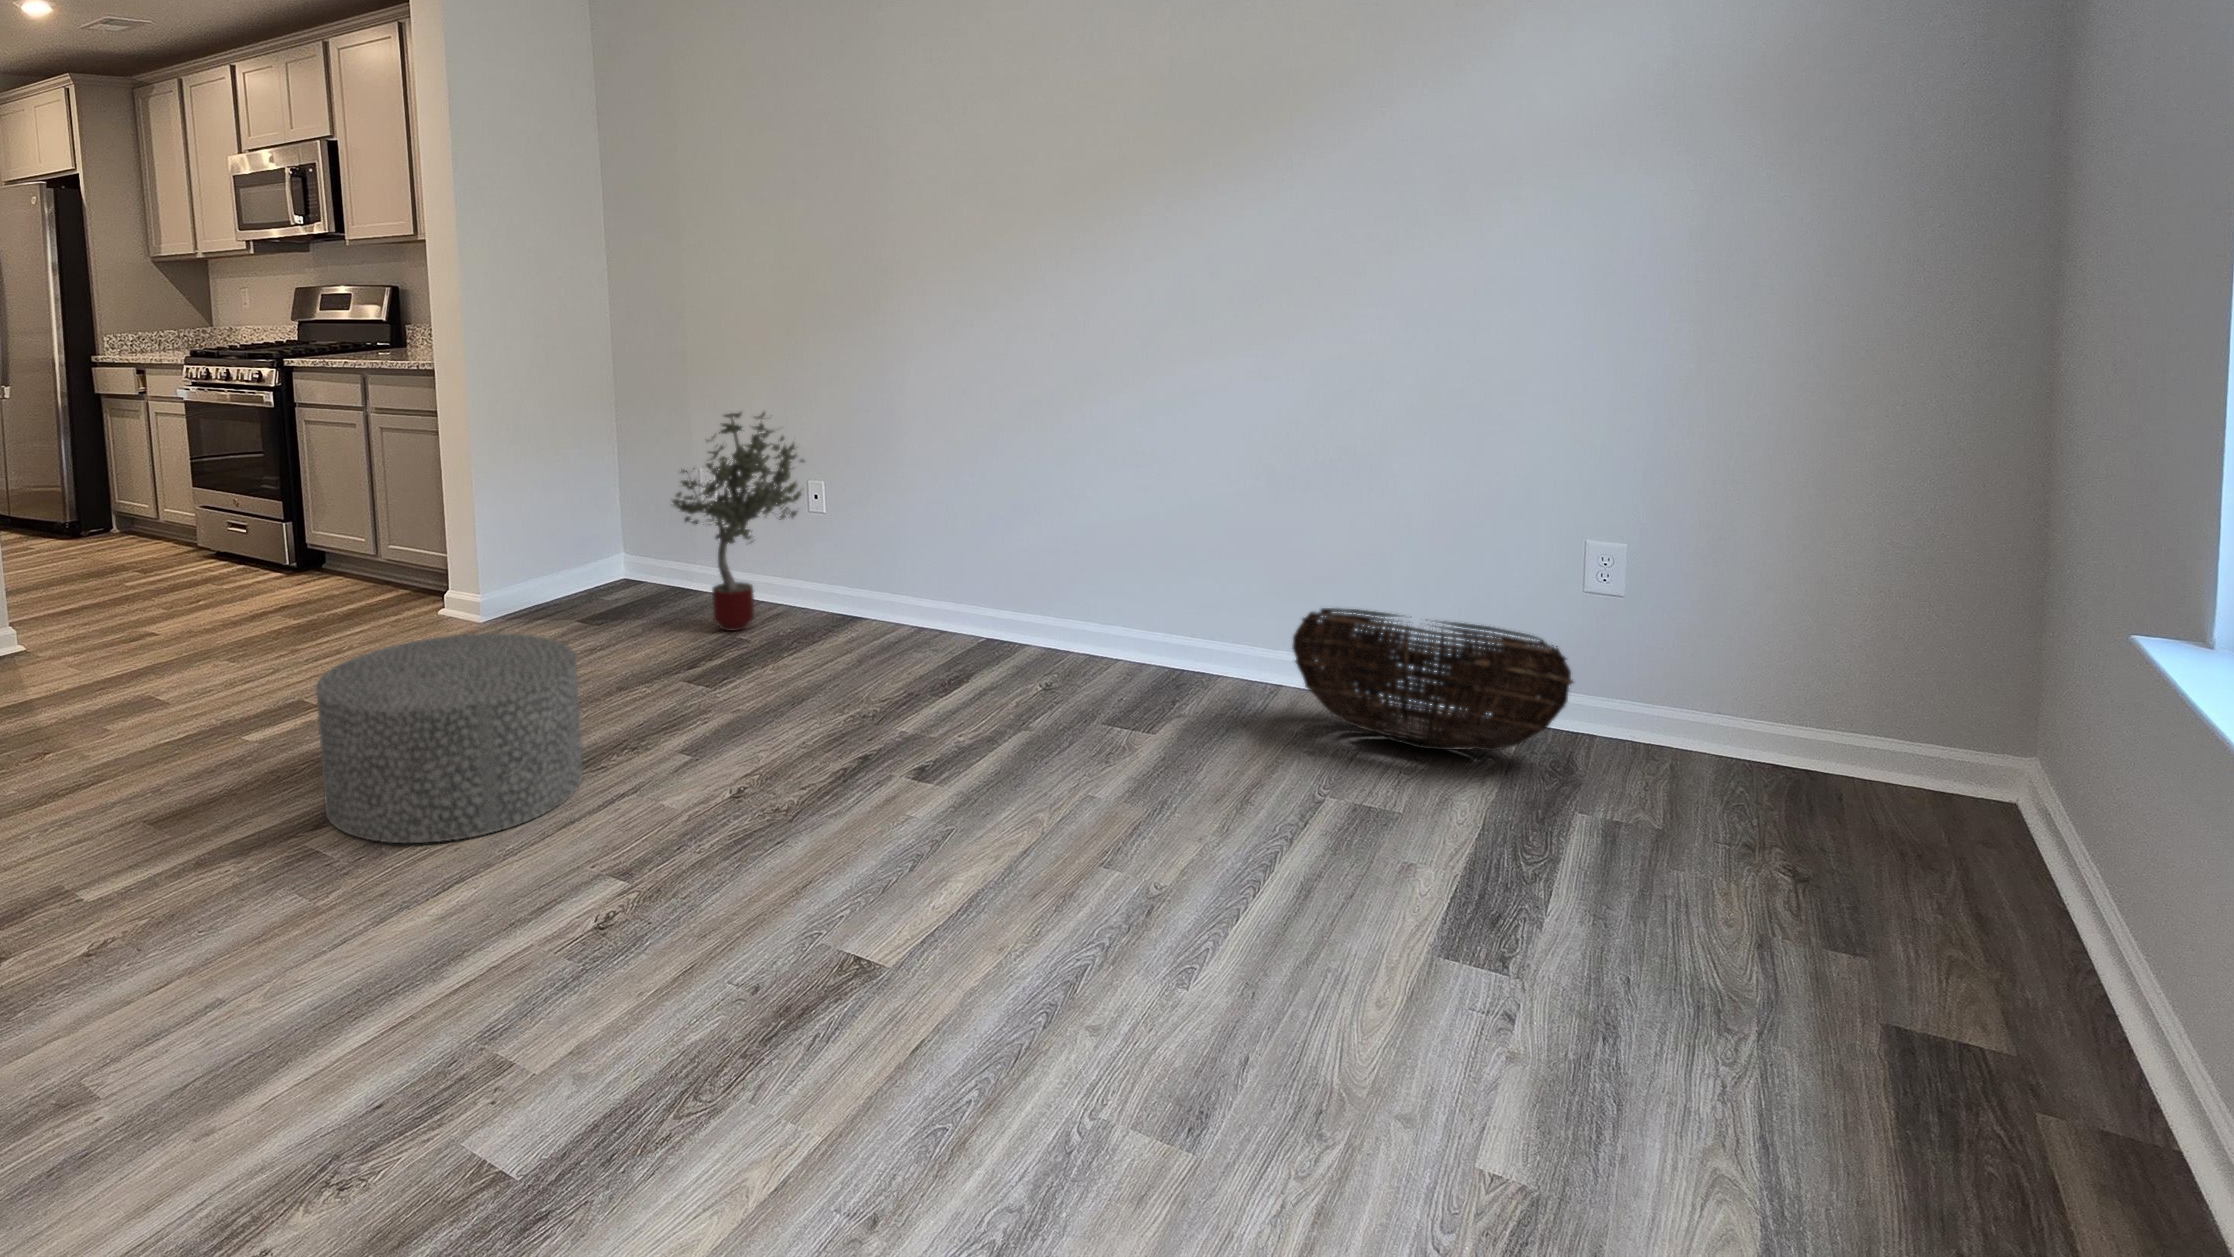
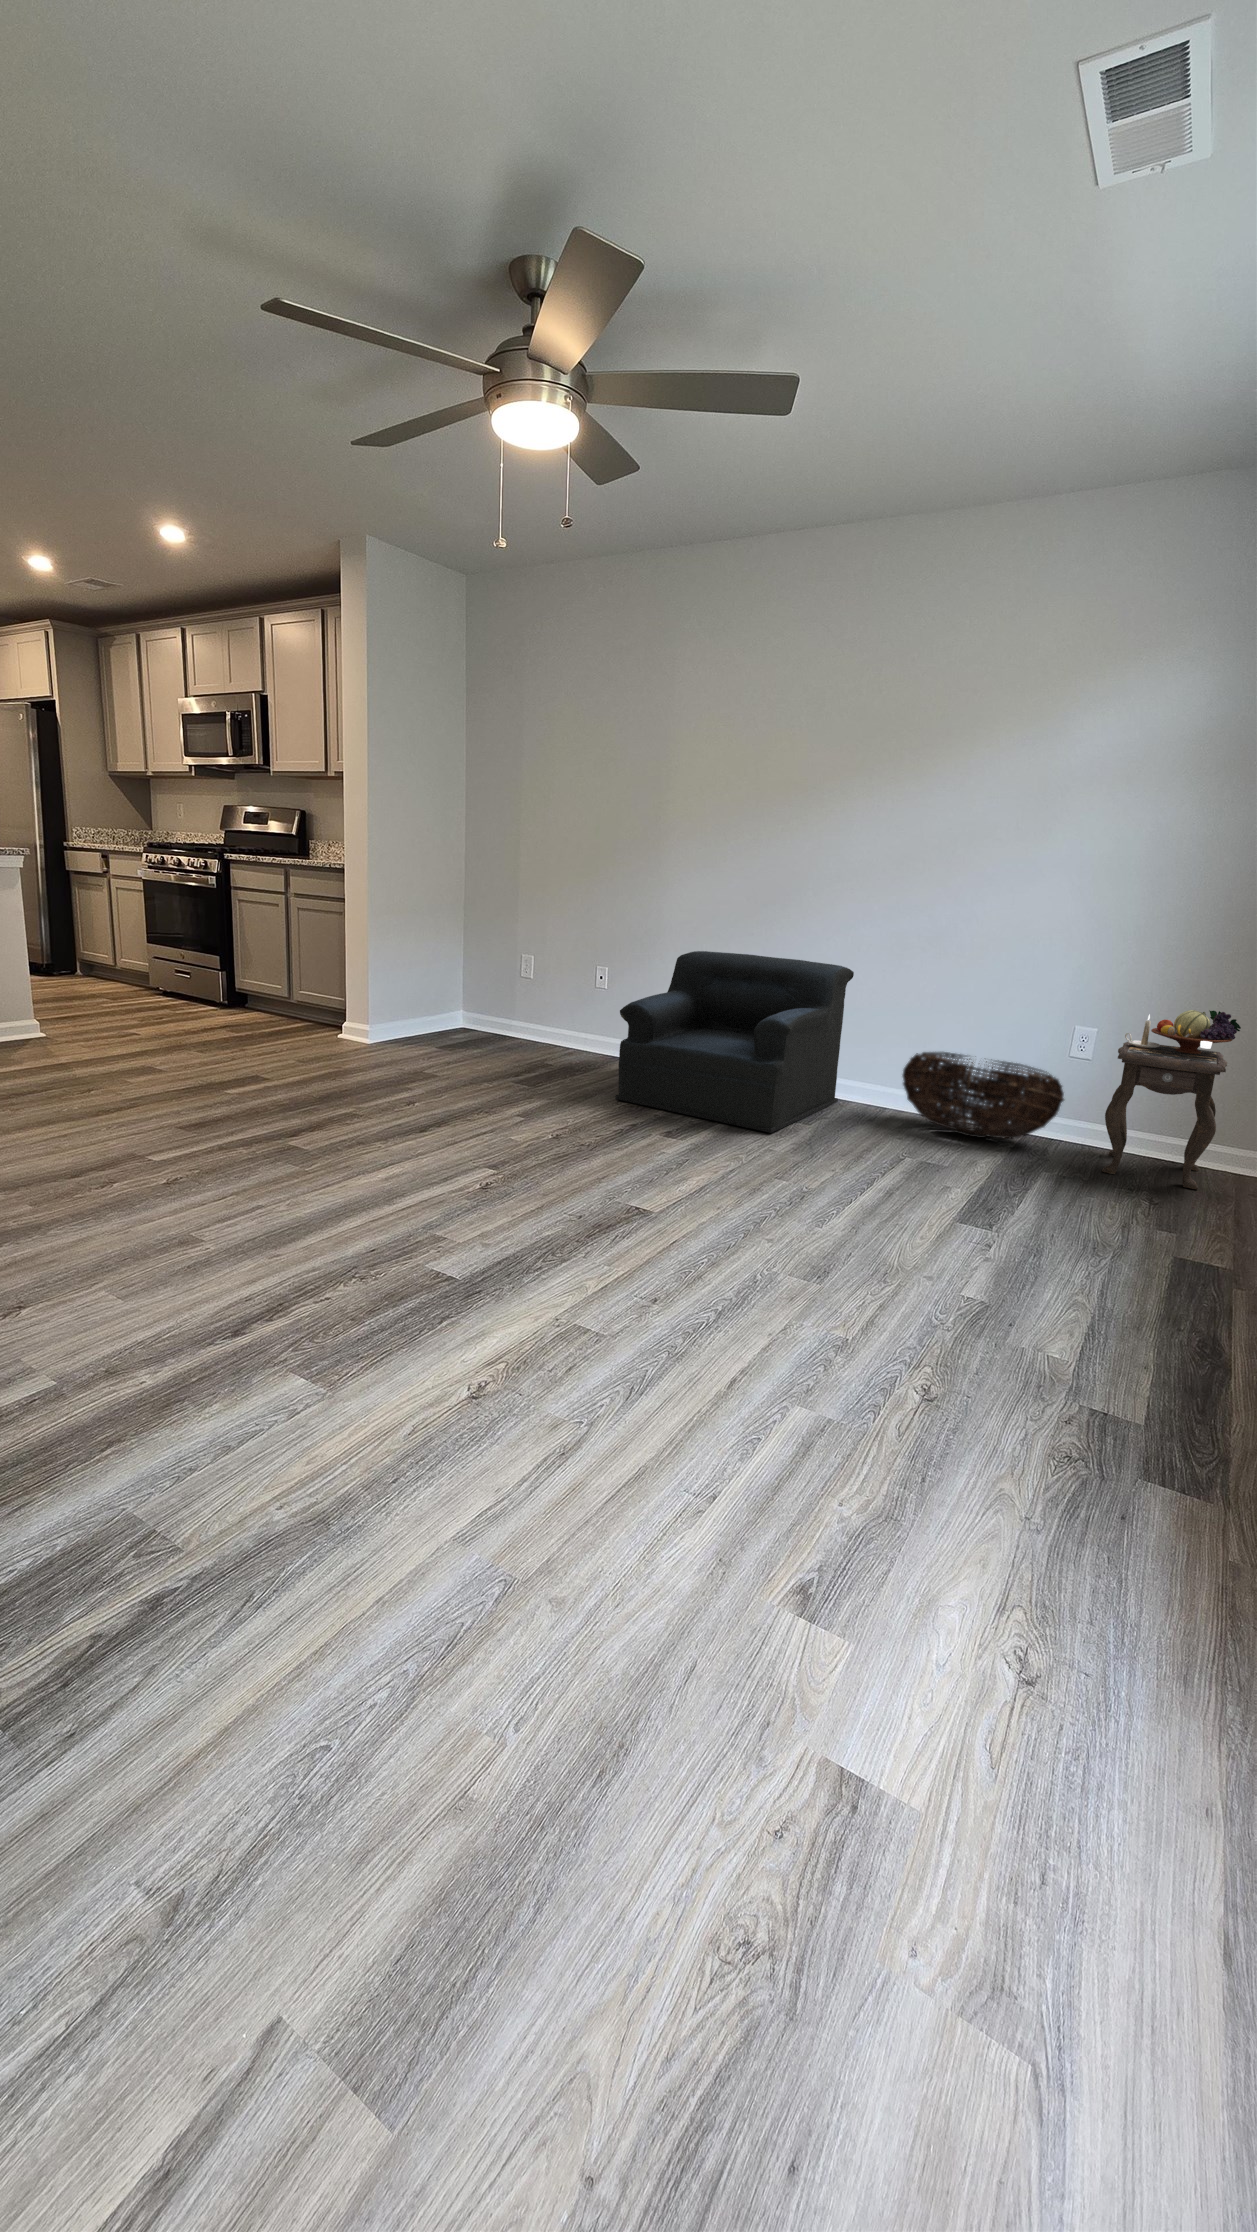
potted tree: present [672,412,804,631] -> none [502,908,599,1057]
armchair: none [835,462,1194,764] -> present [615,951,854,1133]
side table: none [1655,517,1882,845] -> present [1102,1010,1241,1189]
ottoman: present [316,633,583,843] -> none [290,1031,456,1145]

